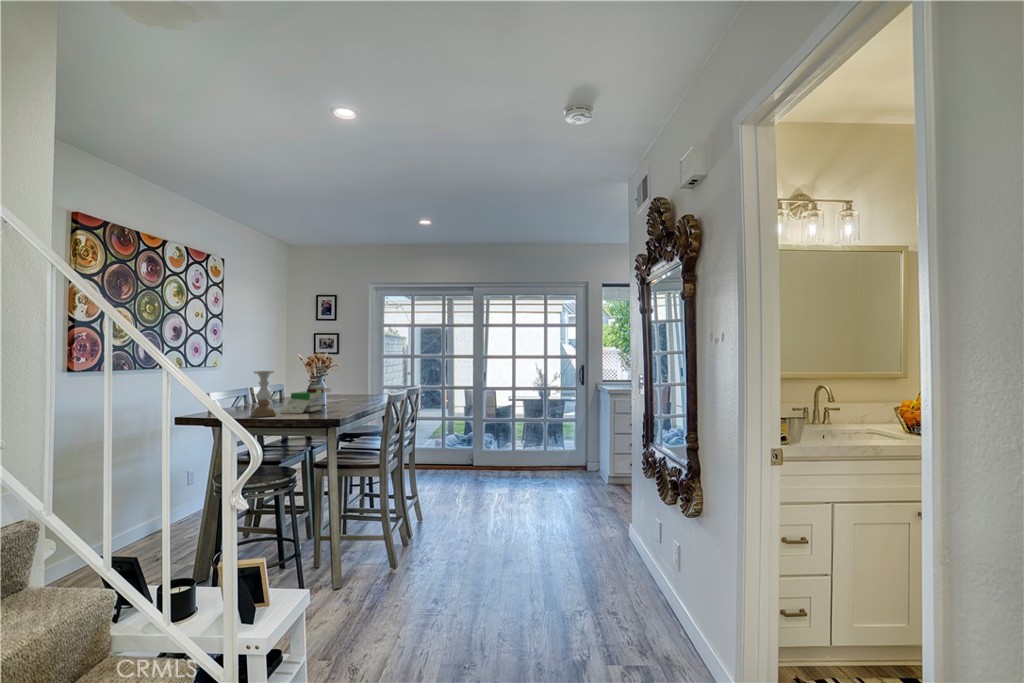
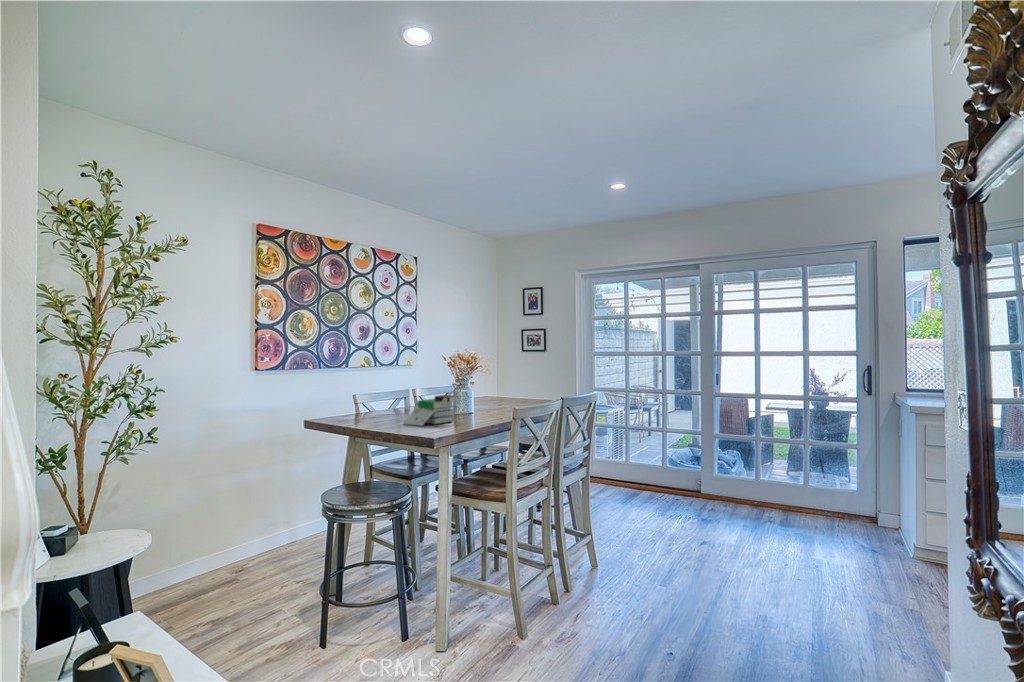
candle holder: present [251,371,276,417] -> none [365,375,393,429]

